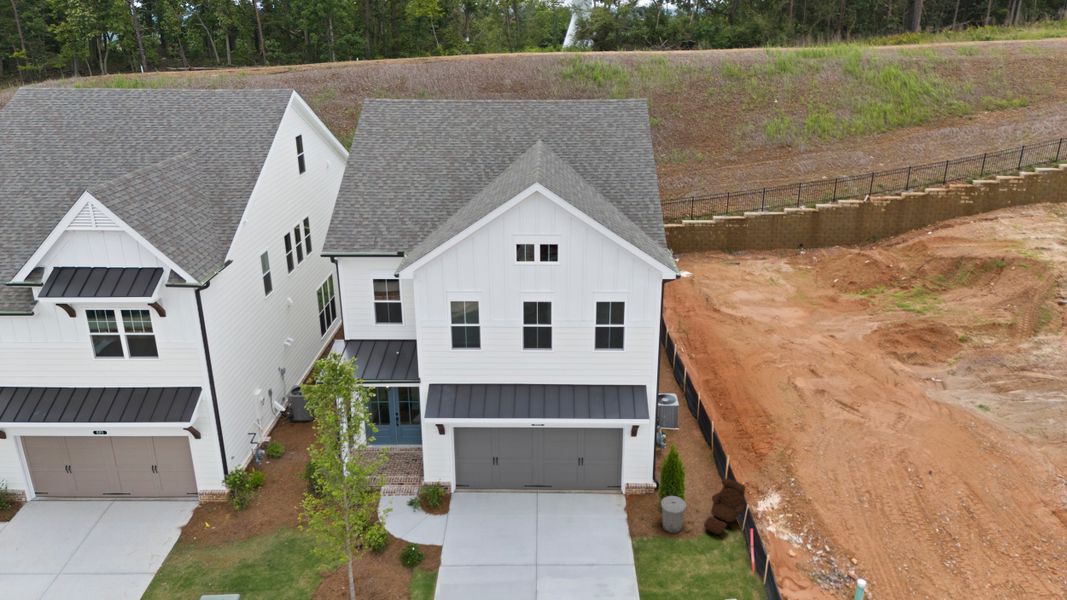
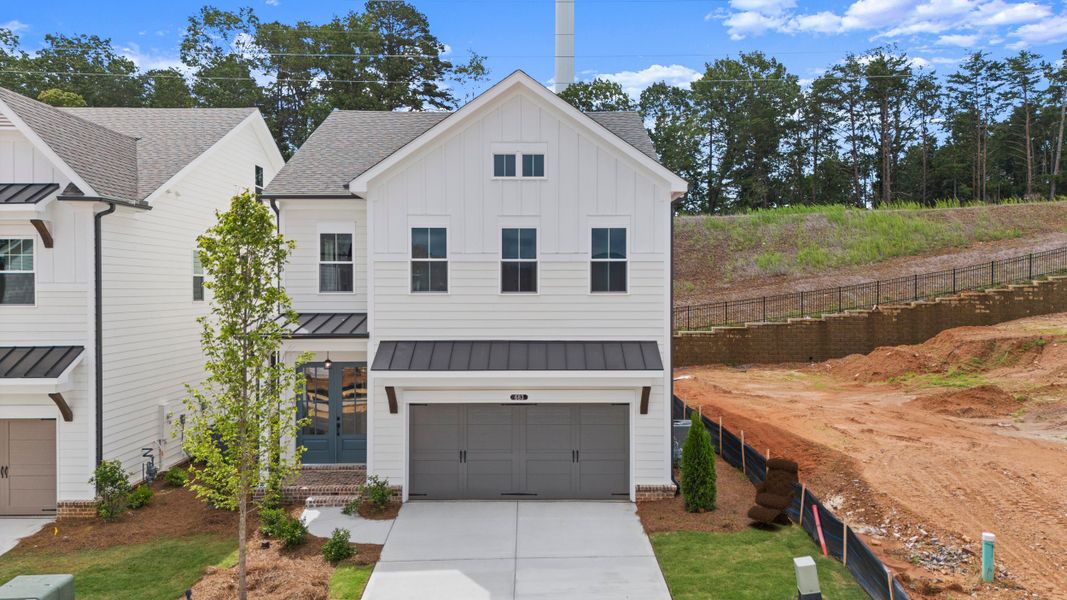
trash can: present [661,496,686,533] -> none [686,478,721,526]

